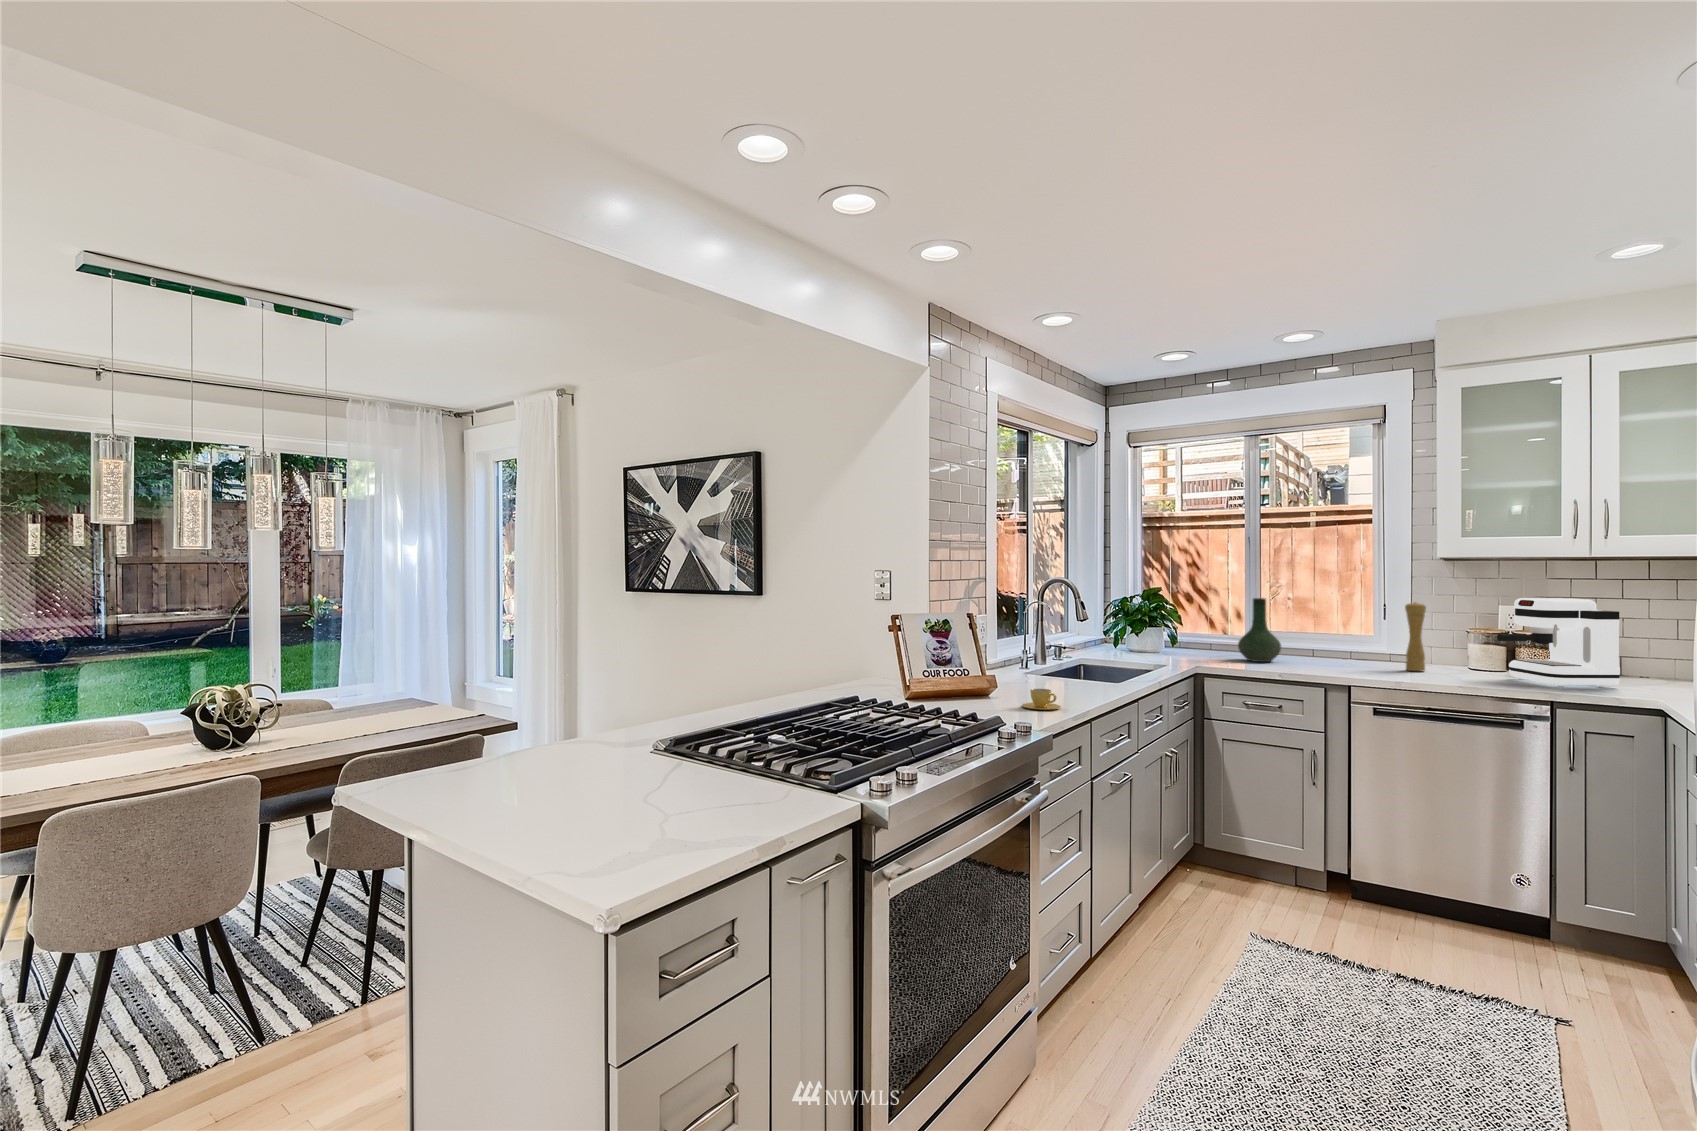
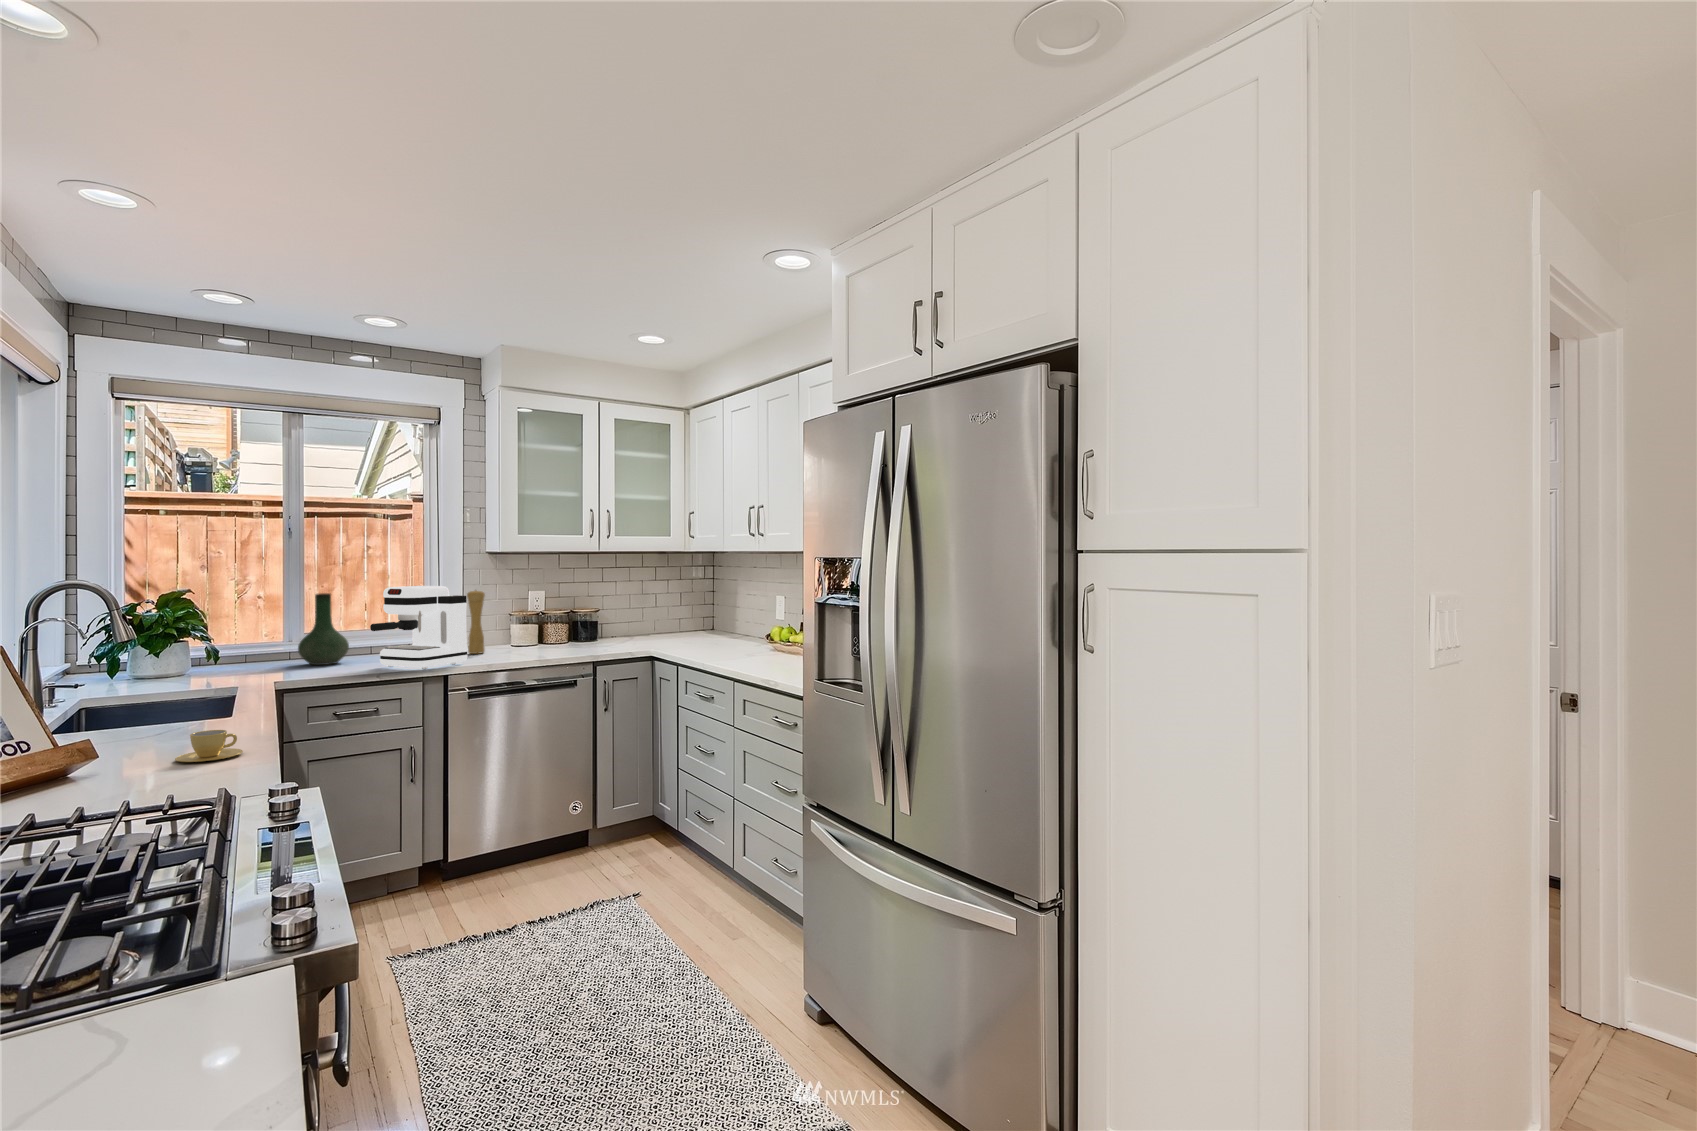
coffee maker: present [1497,598,1620,687] -> present [370,586,467,669]

